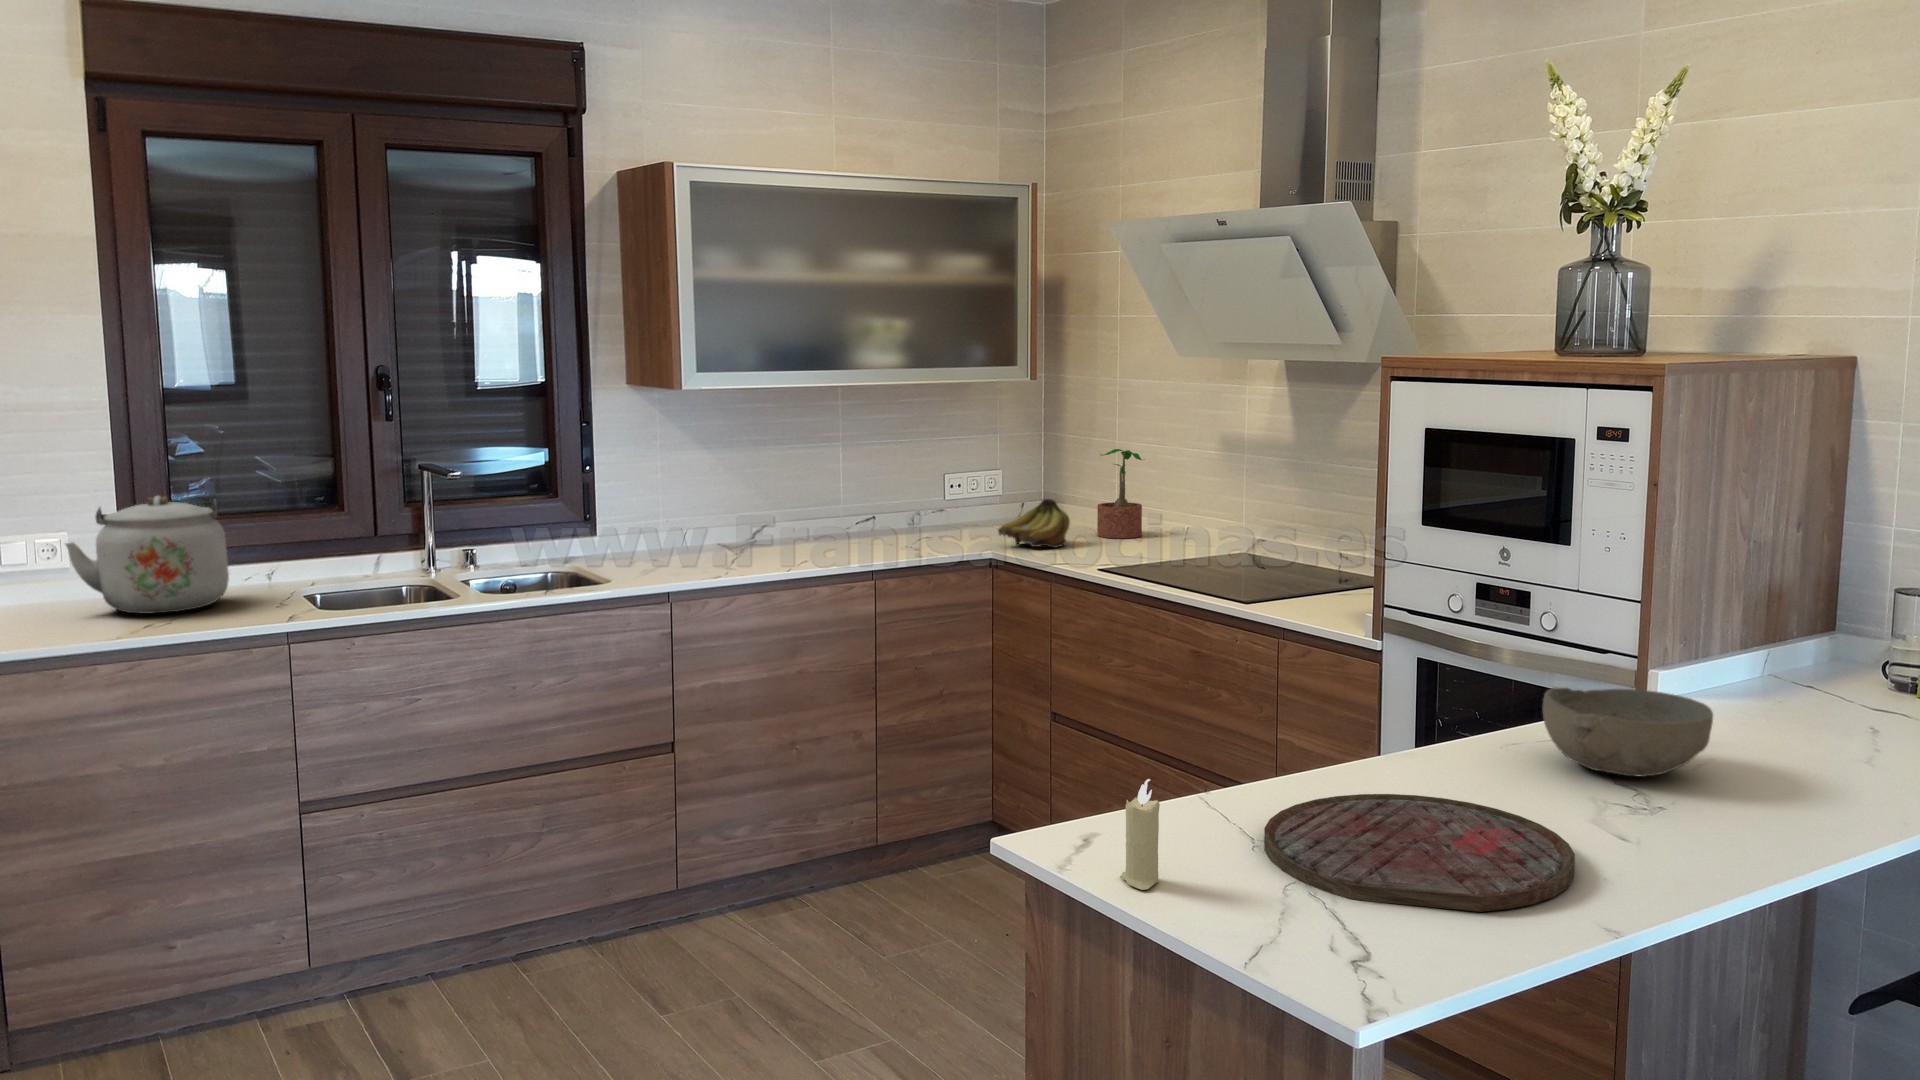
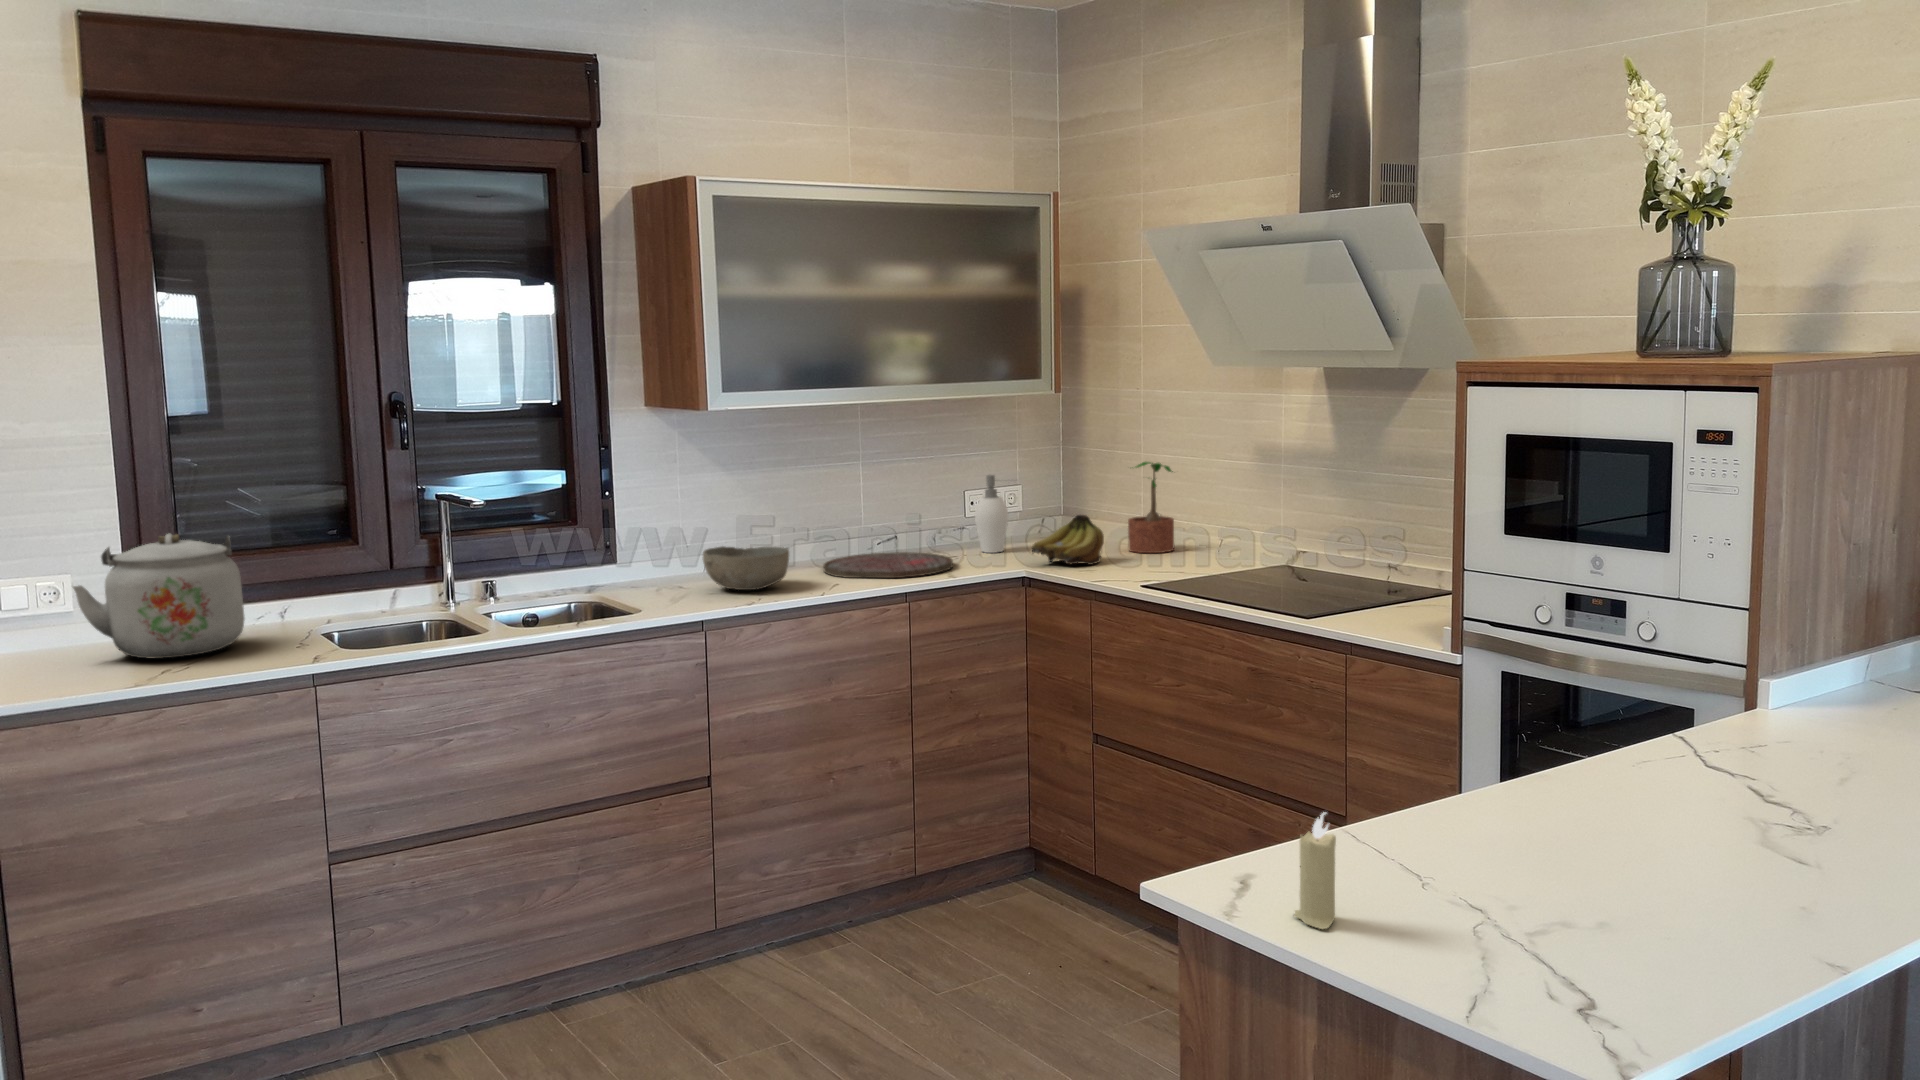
soap dispenser: none [949,458,991,534] -> present [975,475,1008,553]
bowl: present [1543,687,1713,777] -> present [703,546,789,590]
cutting board: present [1264,794,1575,912] -> present [823,552,953,578]

